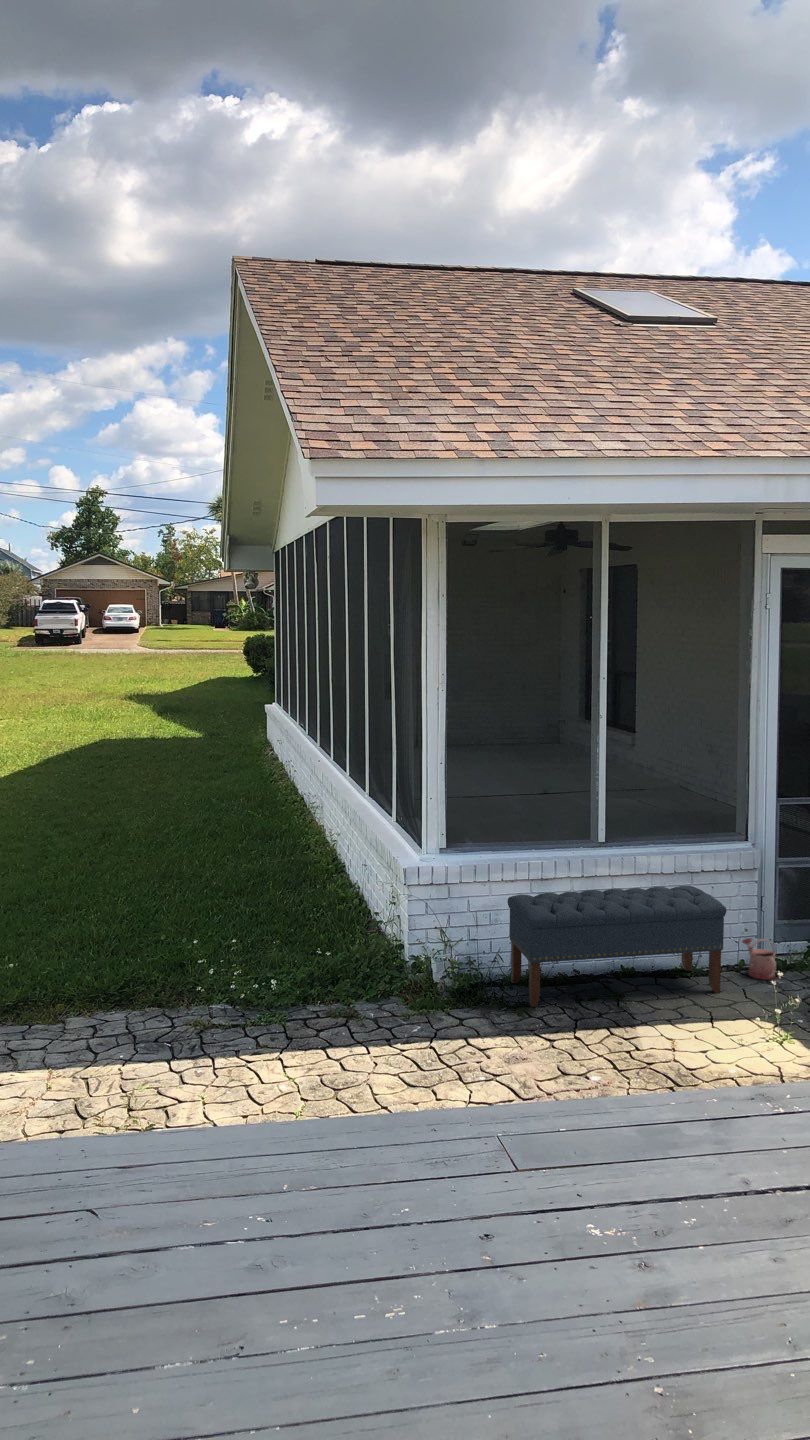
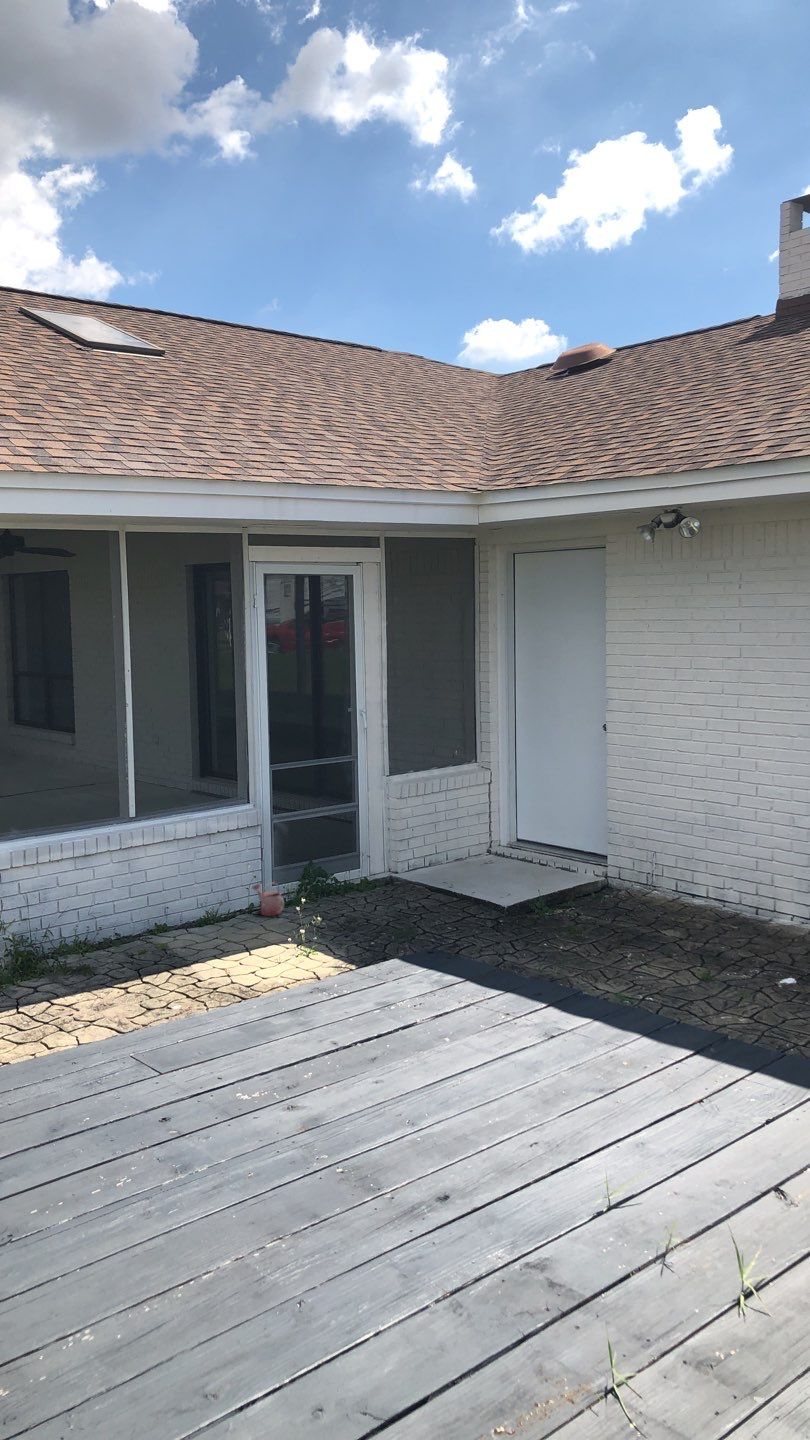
bench: present [507,886,727,1007] -> none [56,845,247,967]

